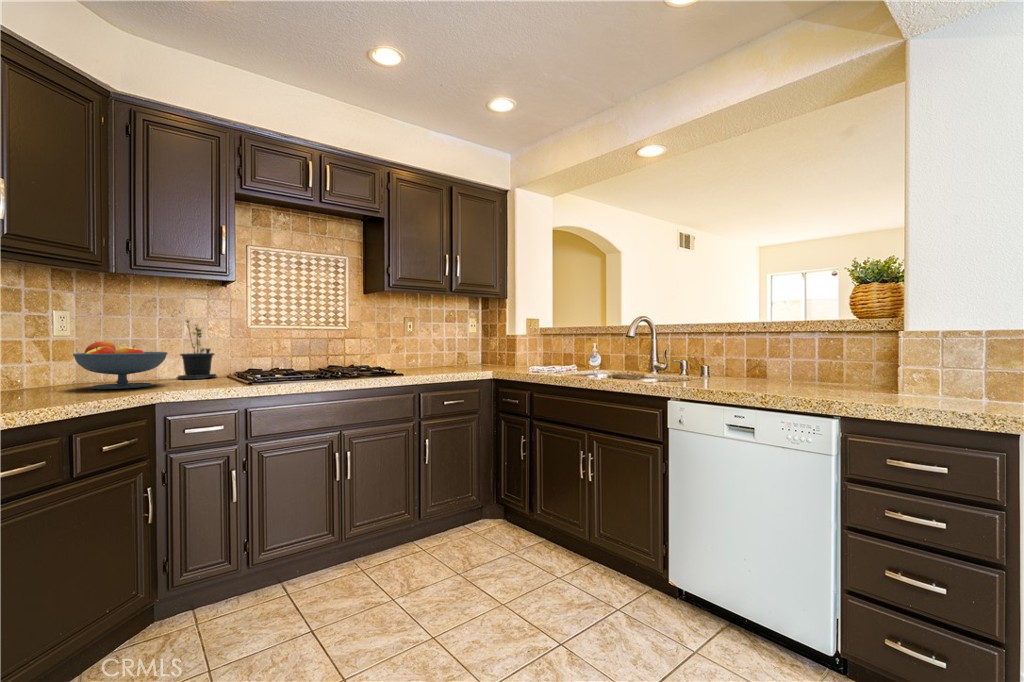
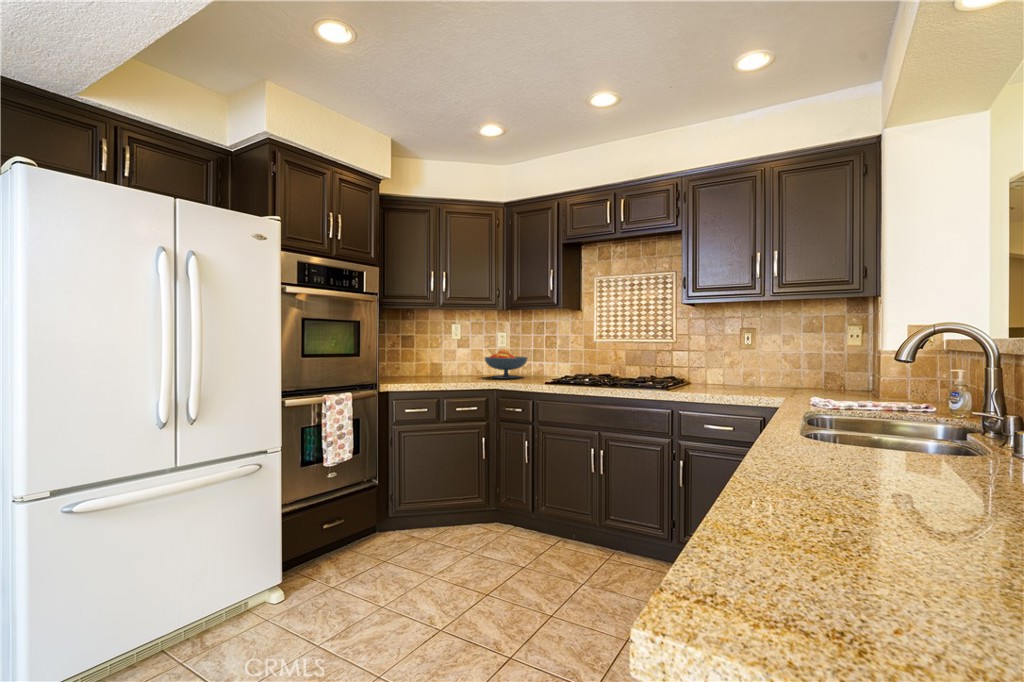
potted plant: present [177,320,217,379] -> none [549,336,574,377]

